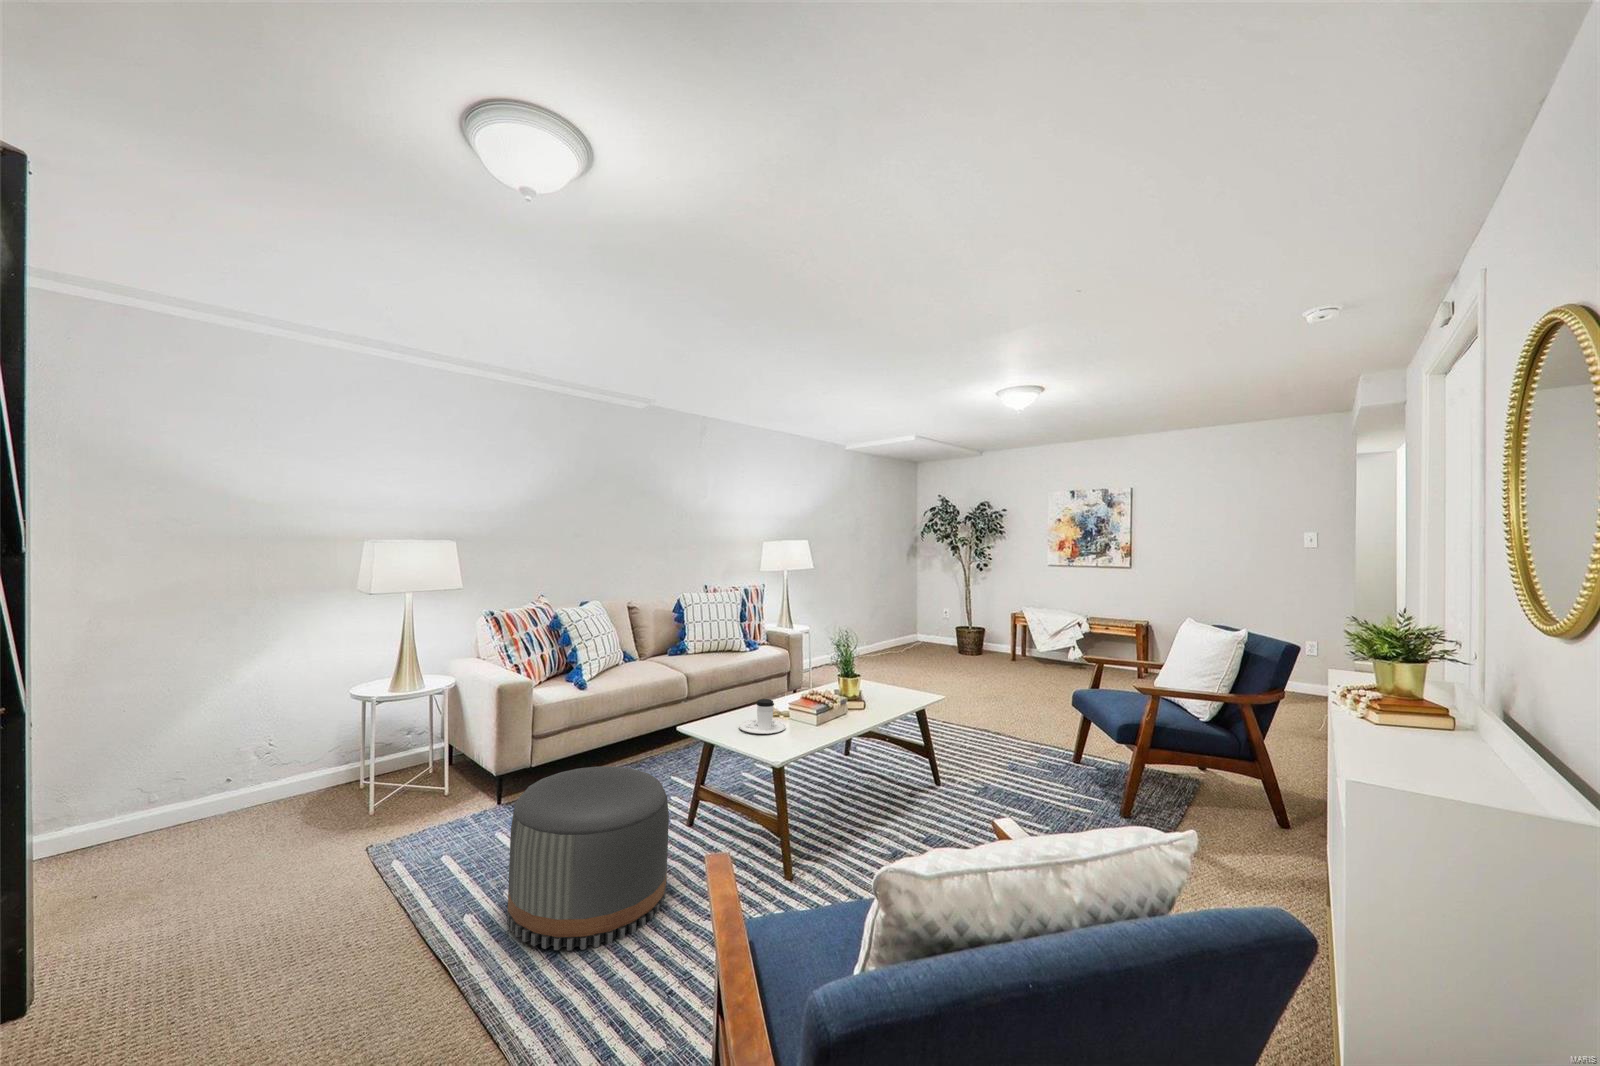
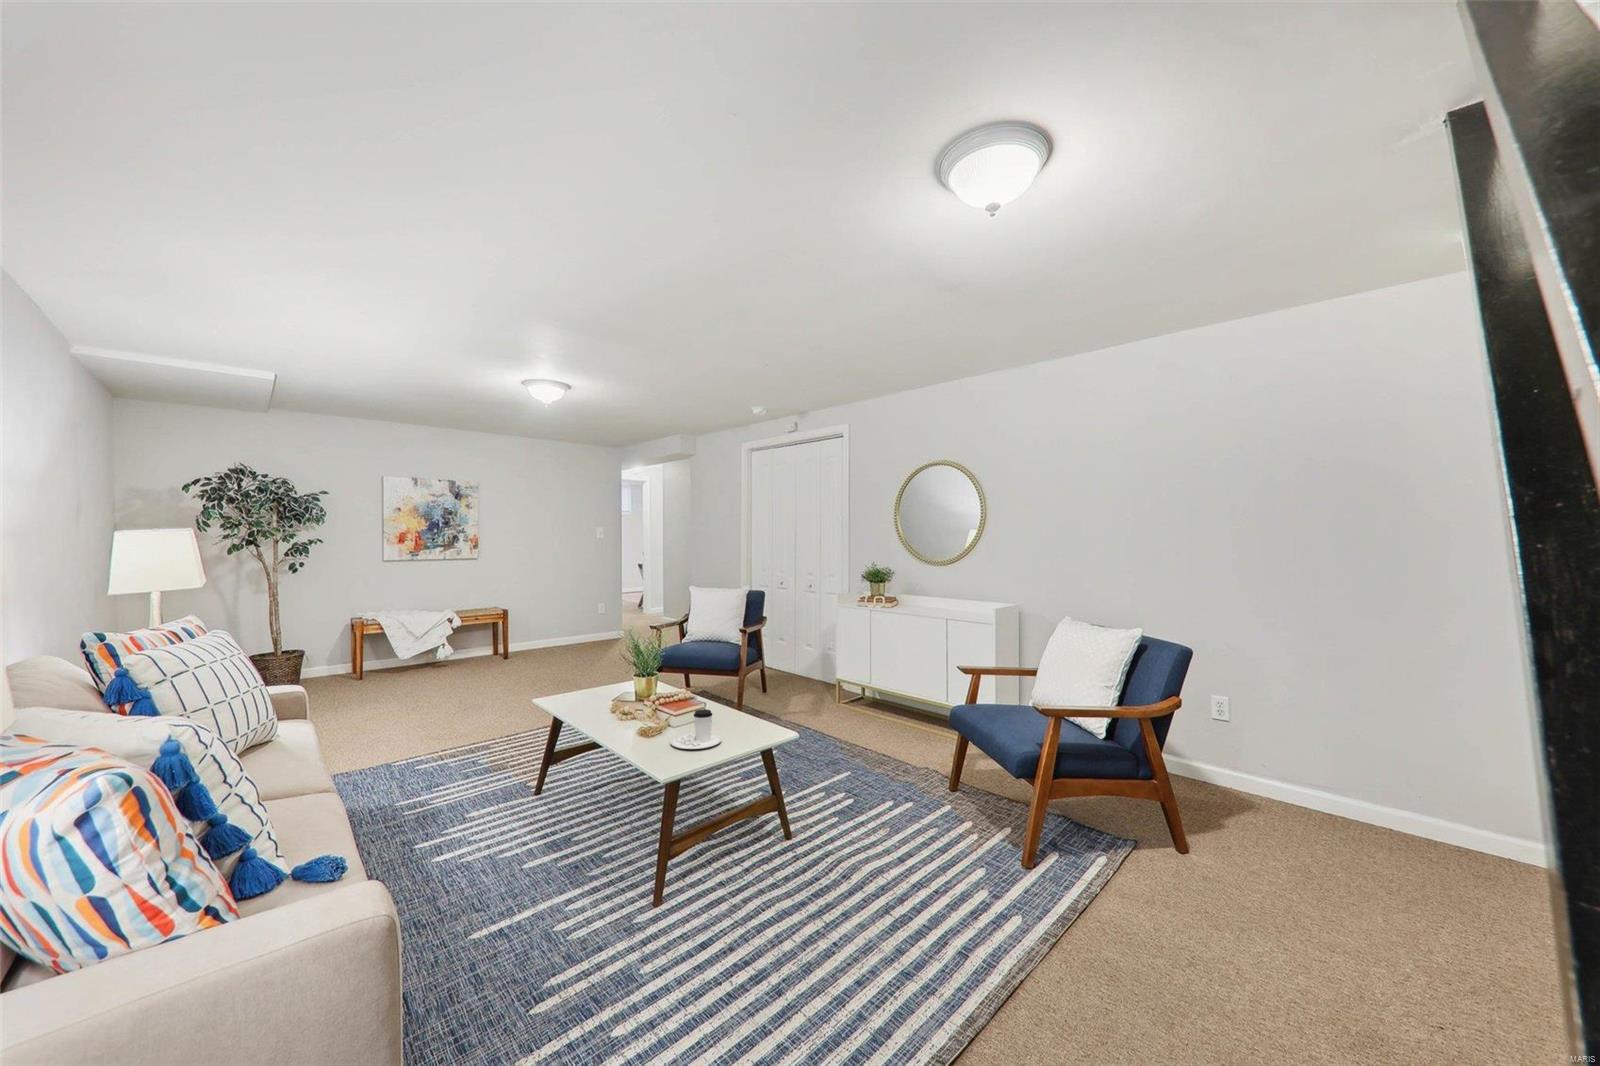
pouf: present [507,767,669,950] -> none [732,797,901,1011]

